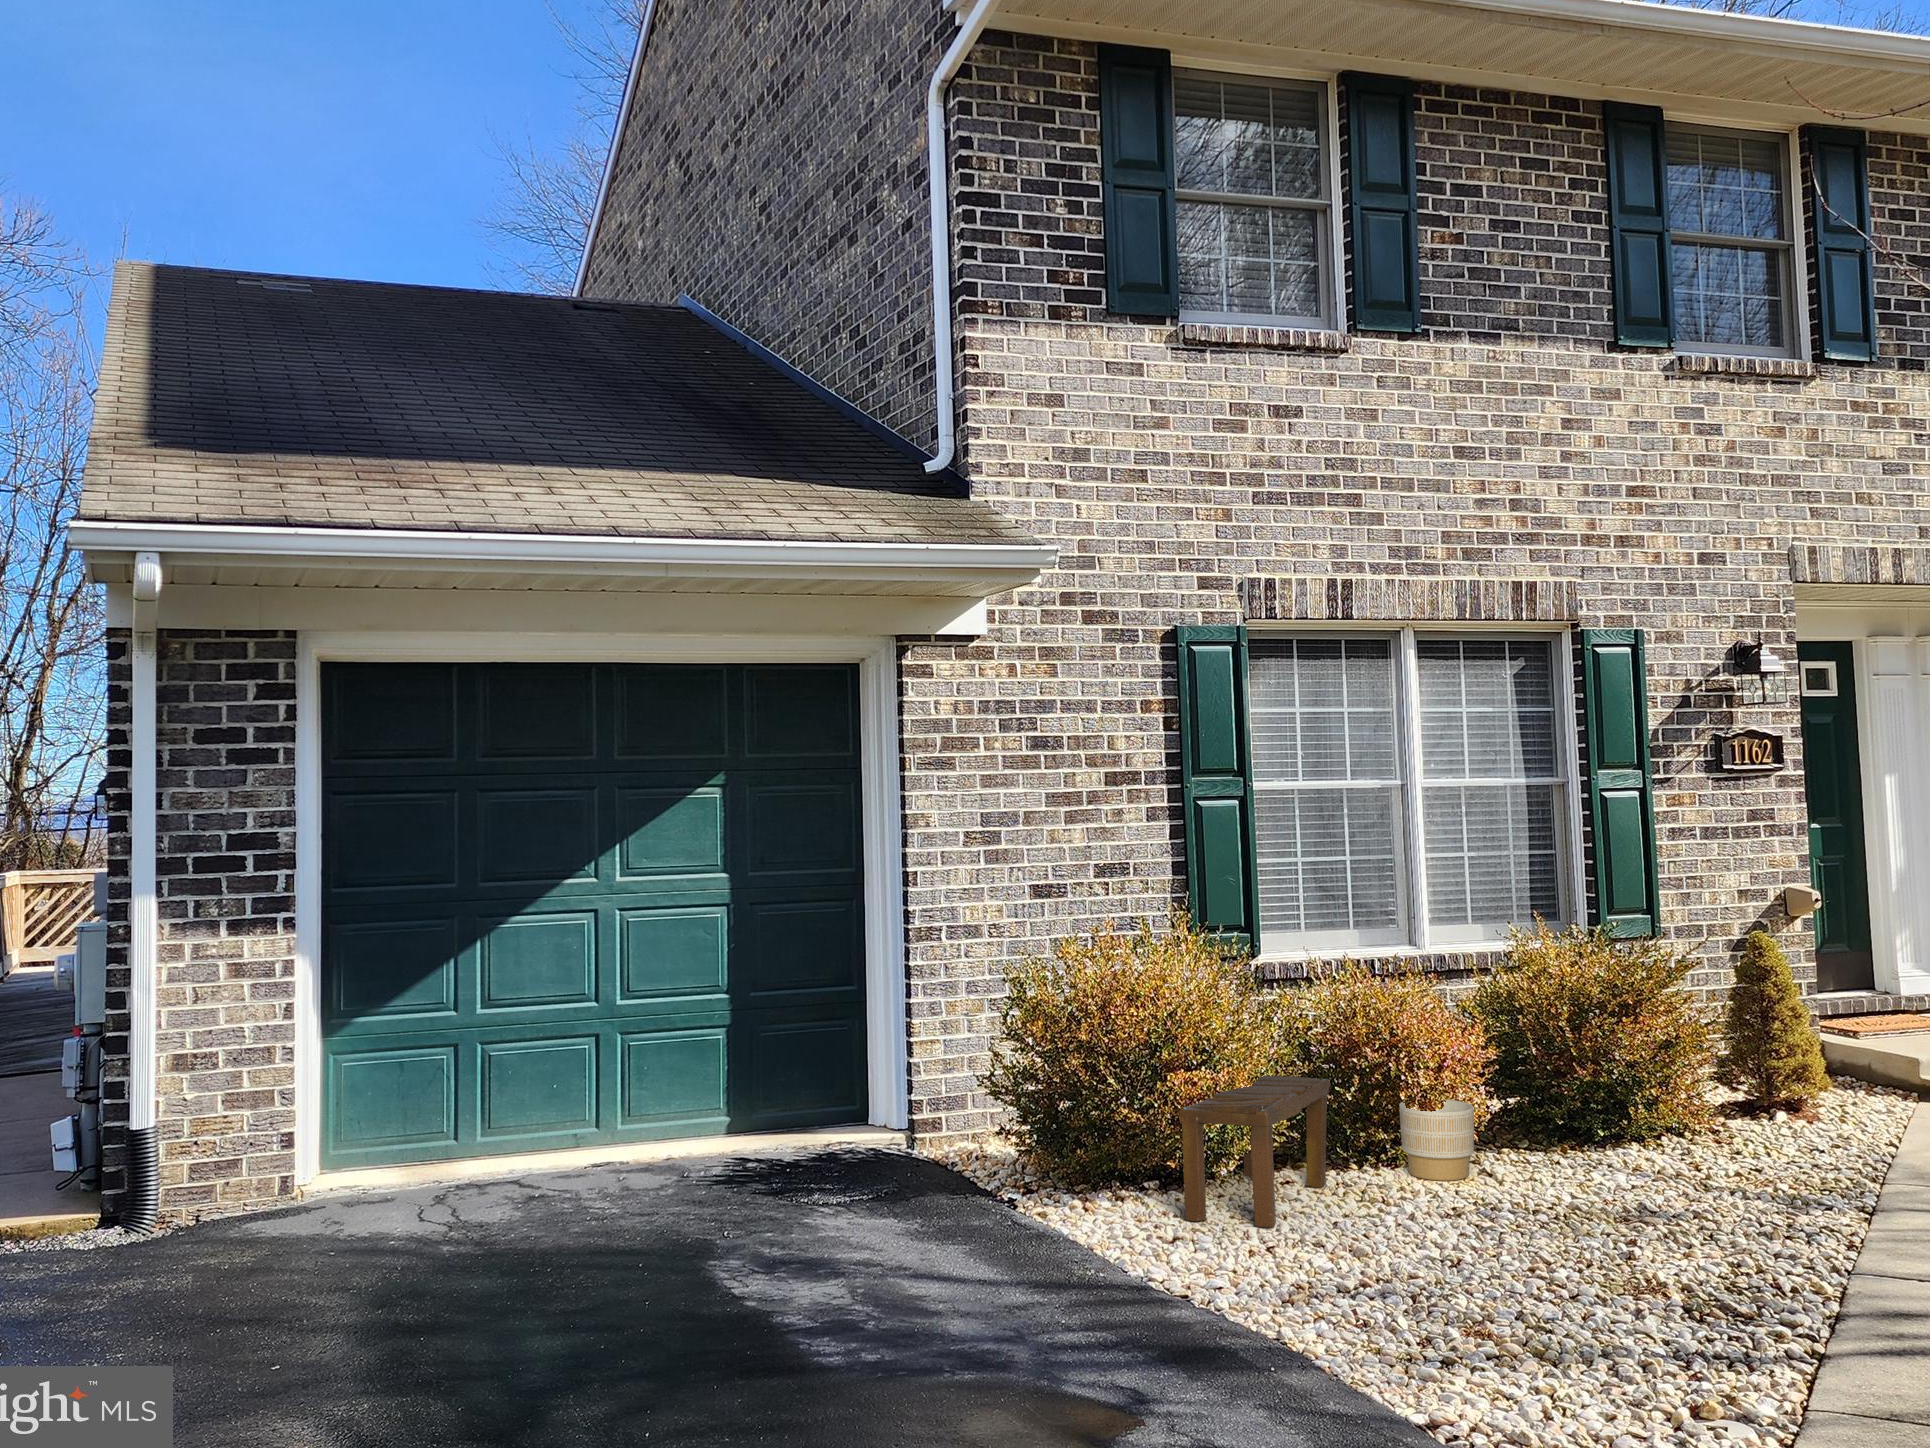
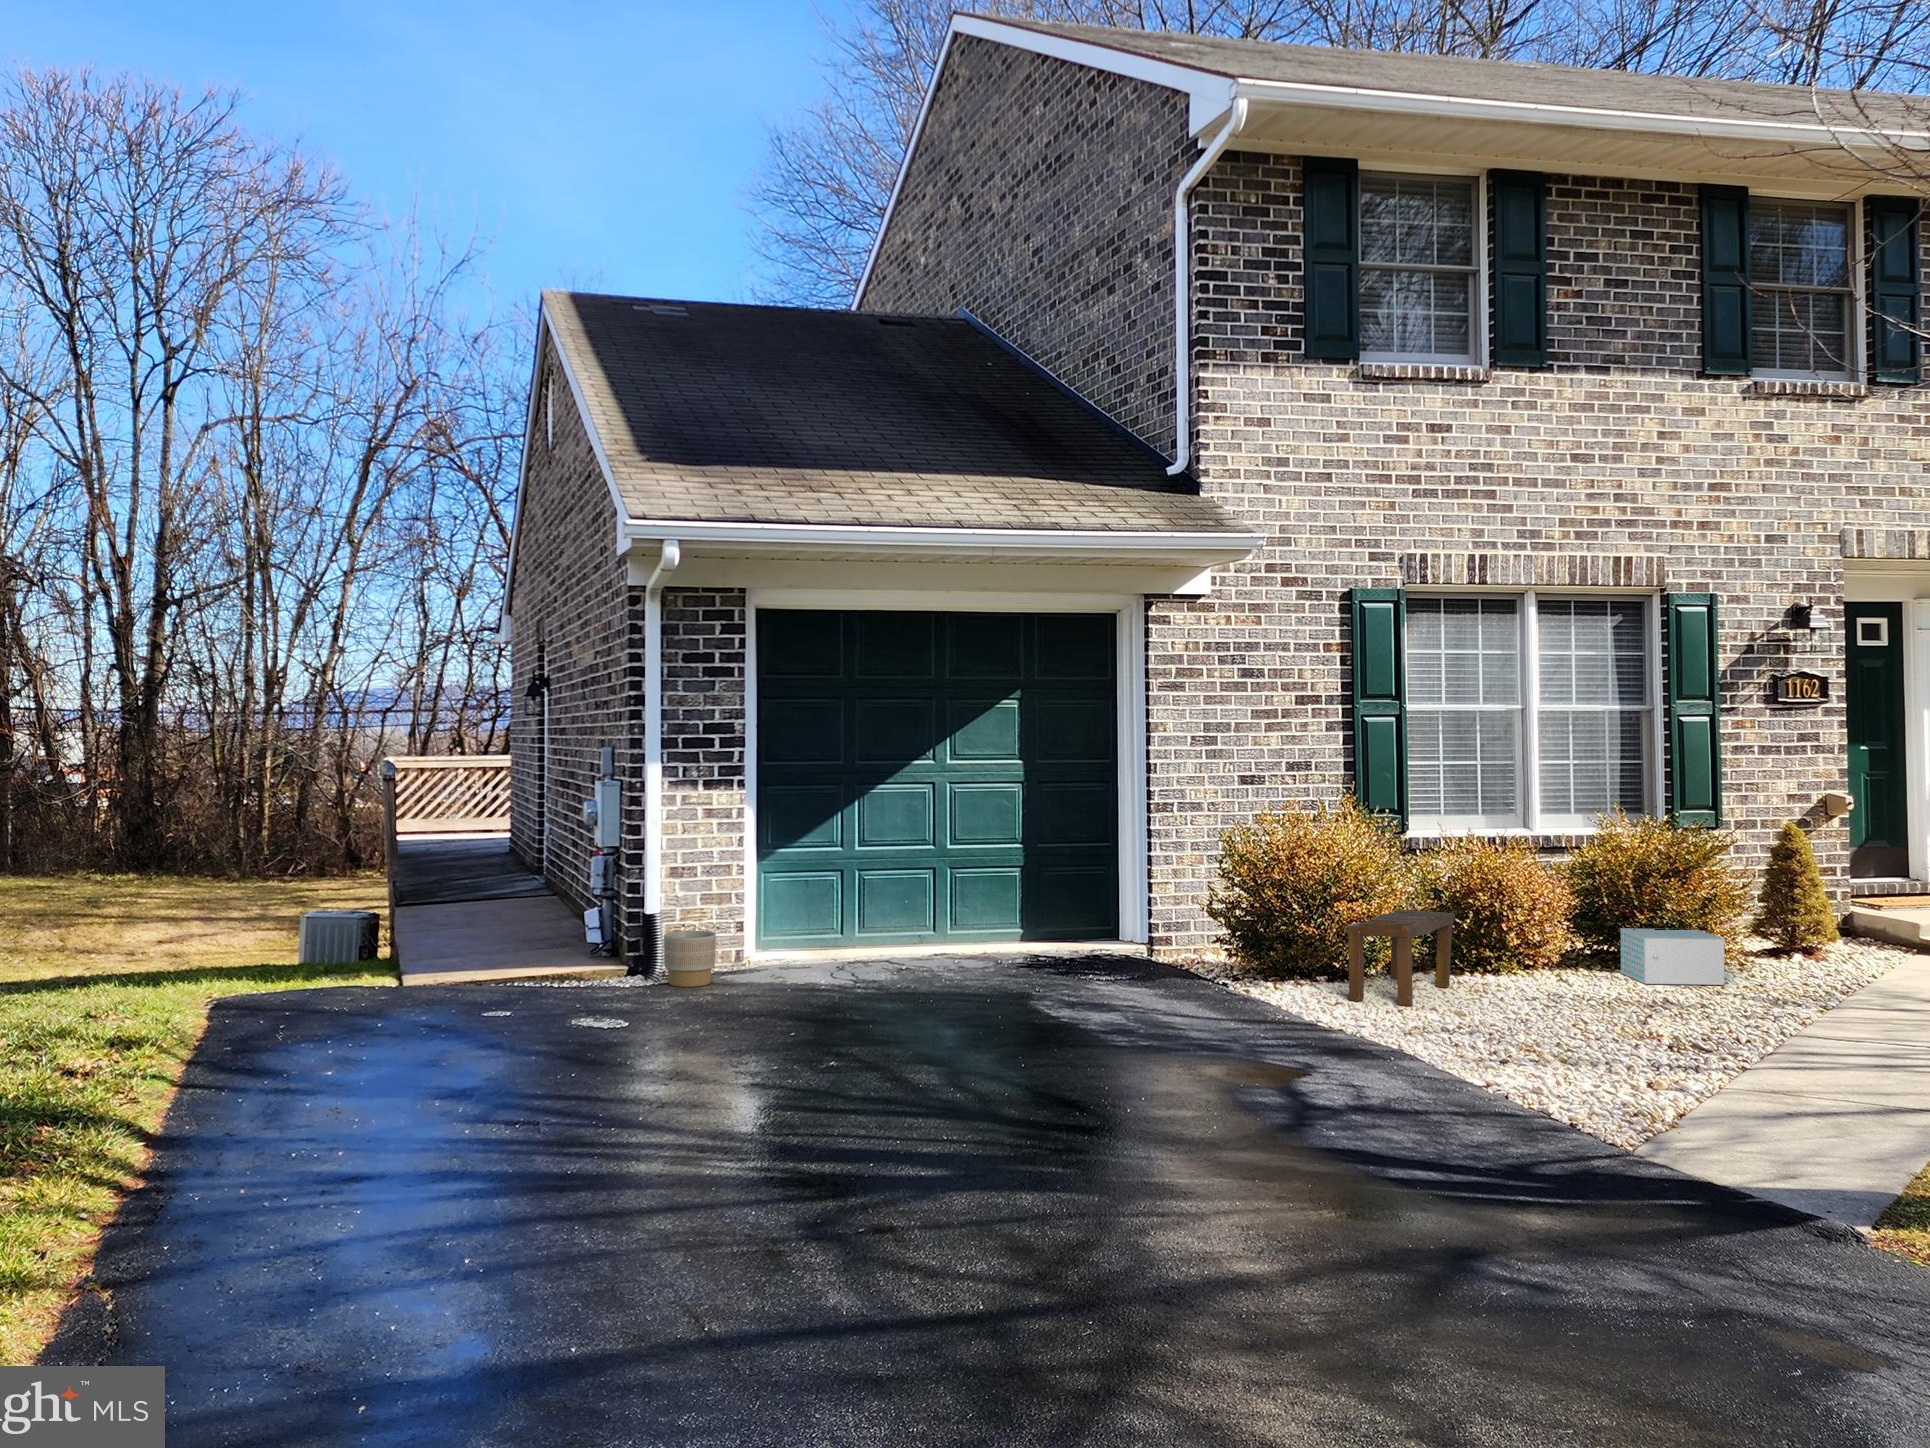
storage box: none [1549,1082,1693,1166] -> present [1621,928,1724,985]
planter: present [1399,1100,1474,1181] -> present [664,931,716,987]

